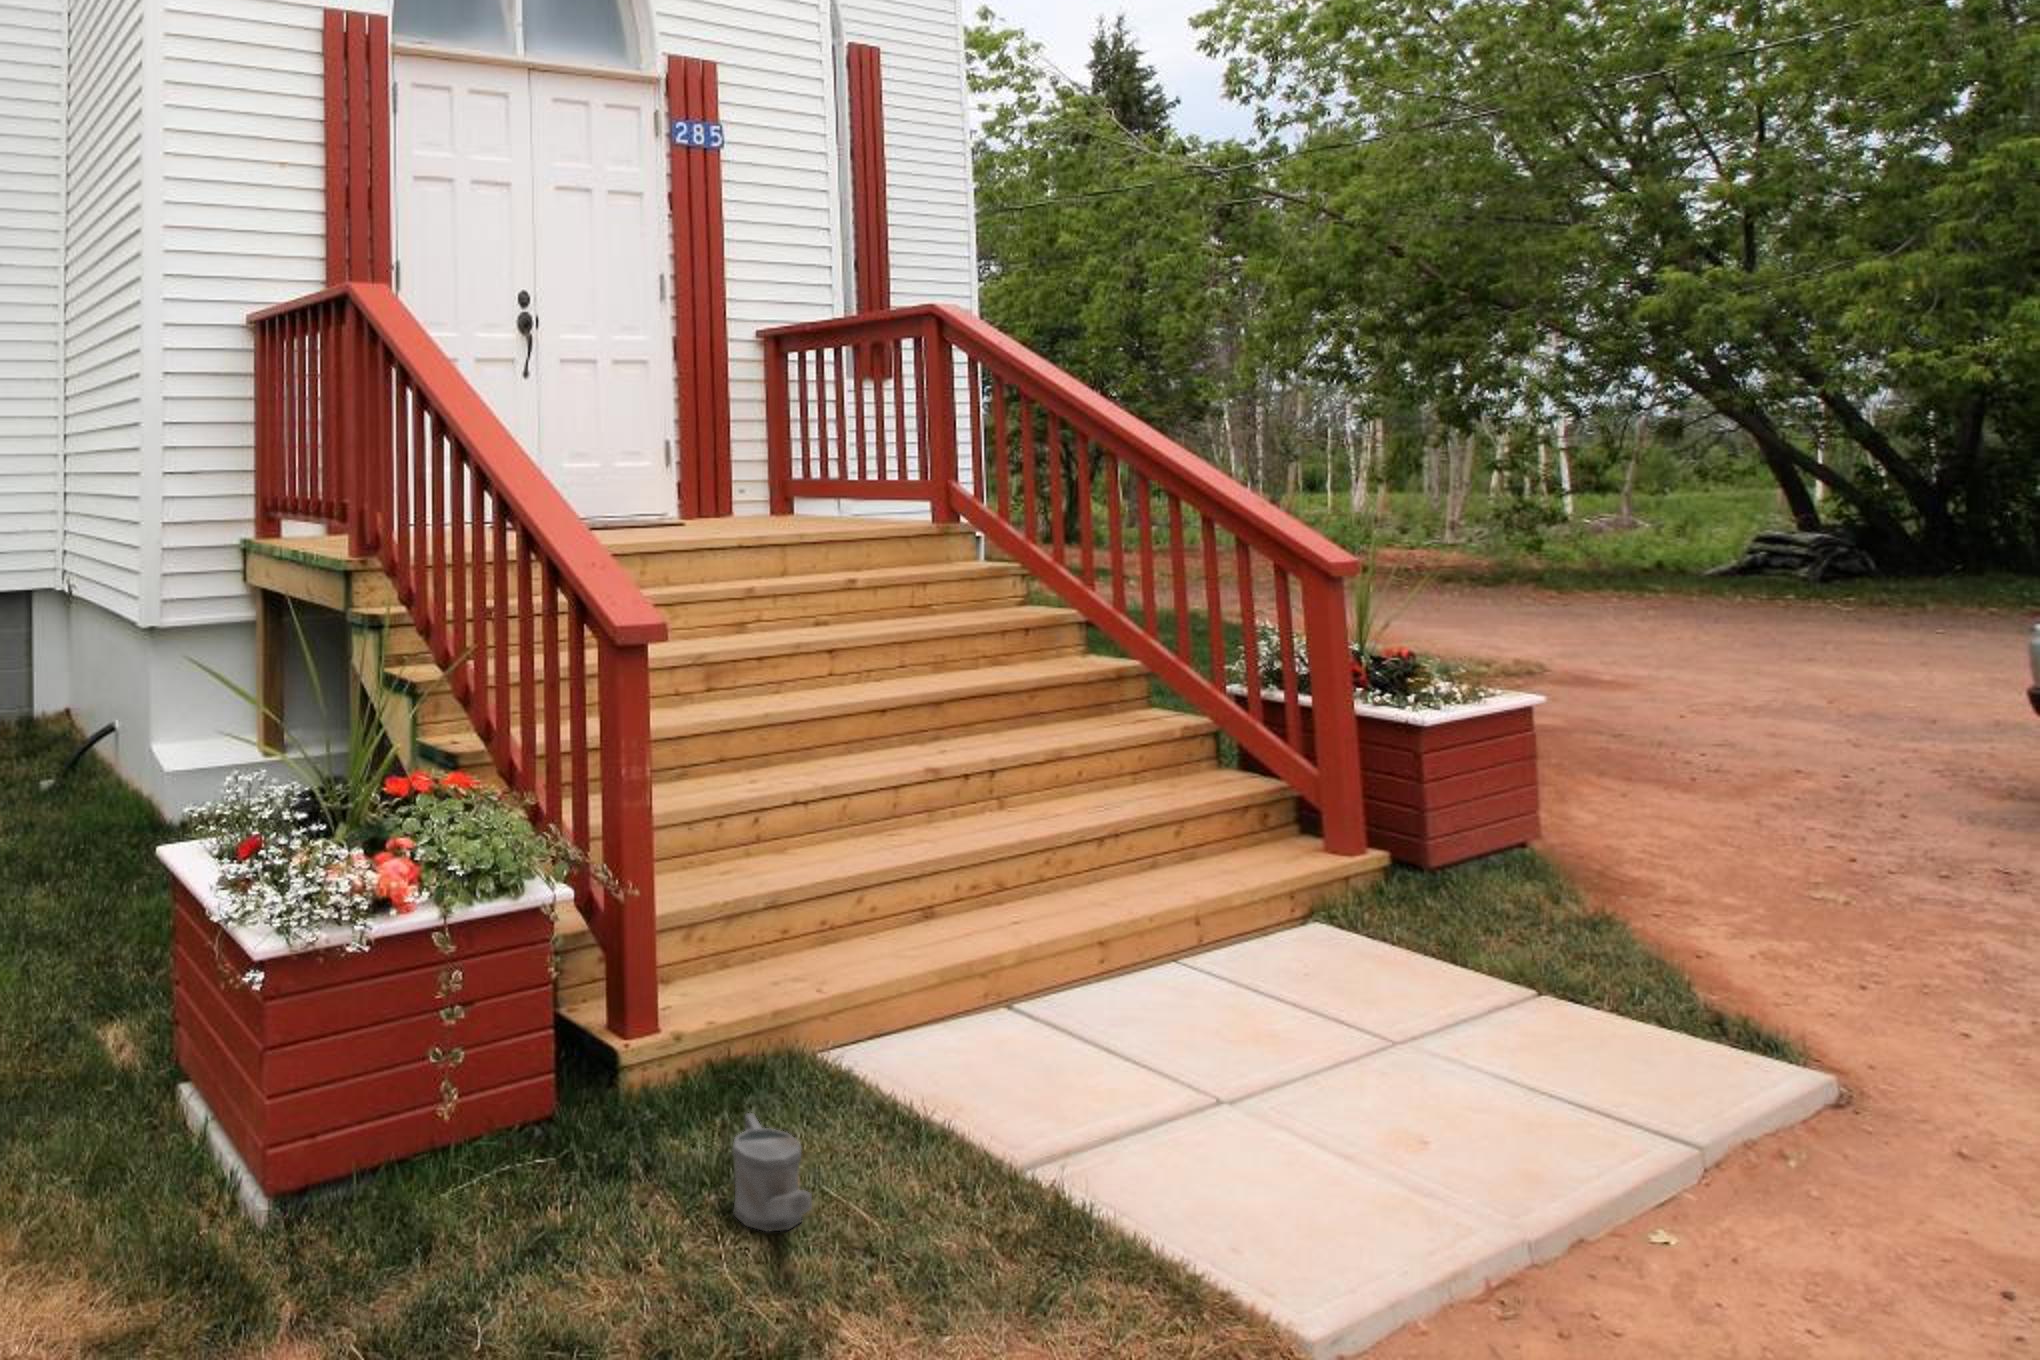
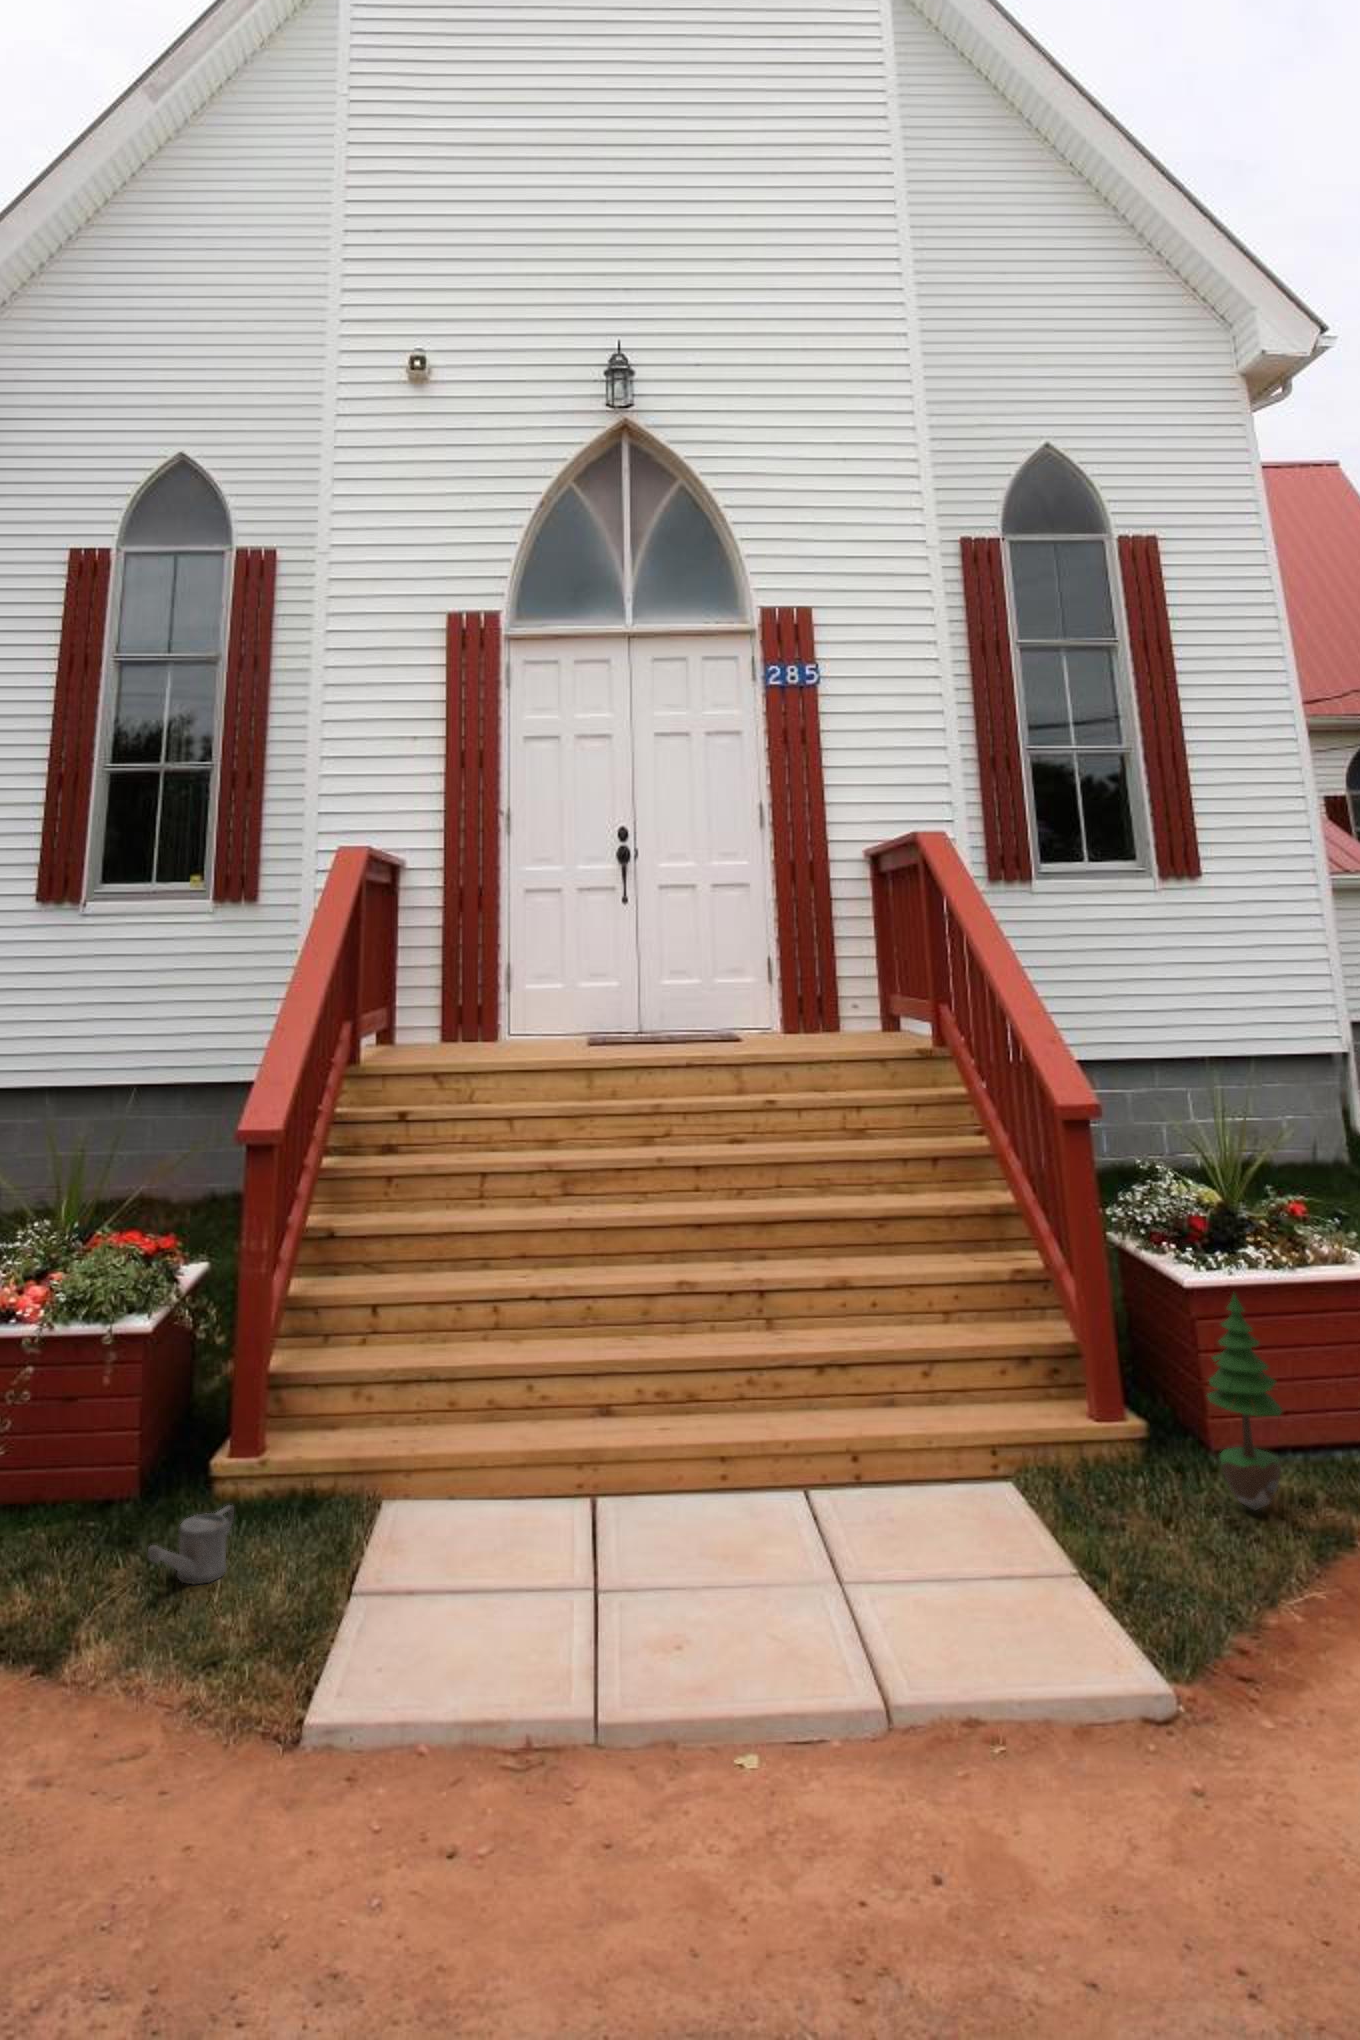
potted tree: none [1474,707,1559,906] -> present [1207,1293,1282,1510]

